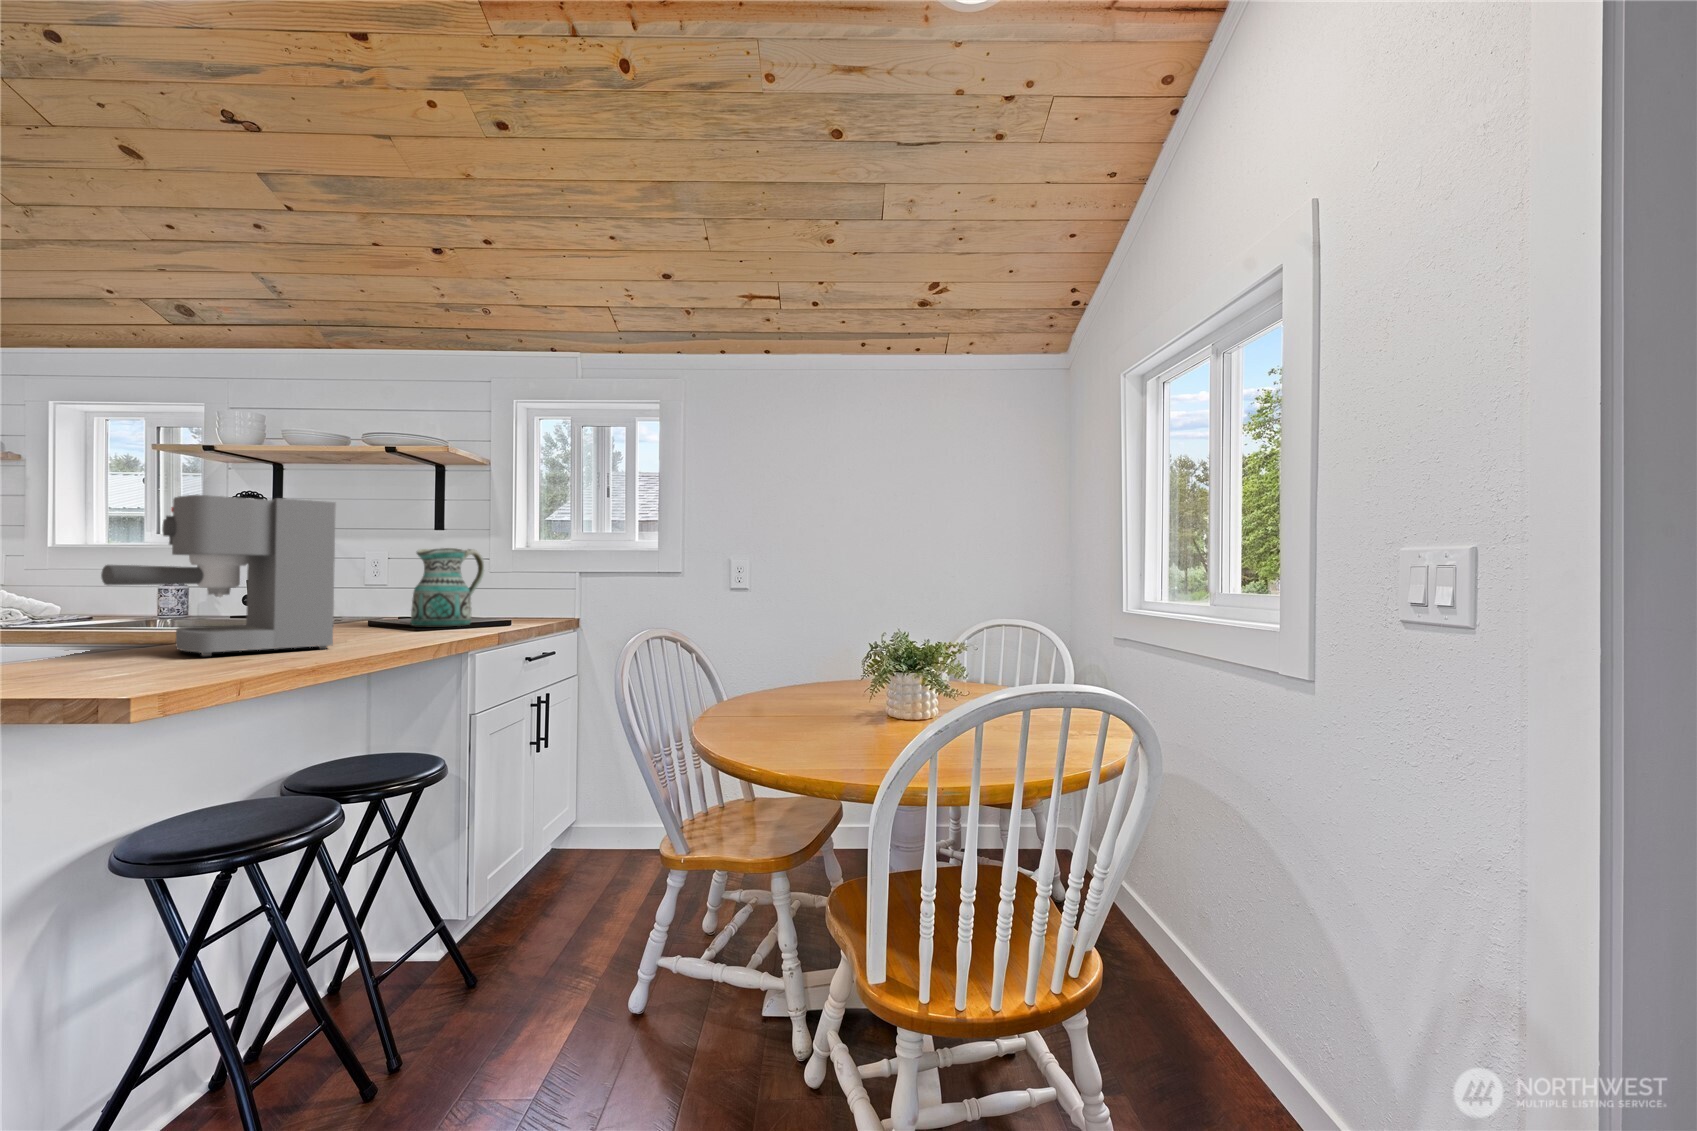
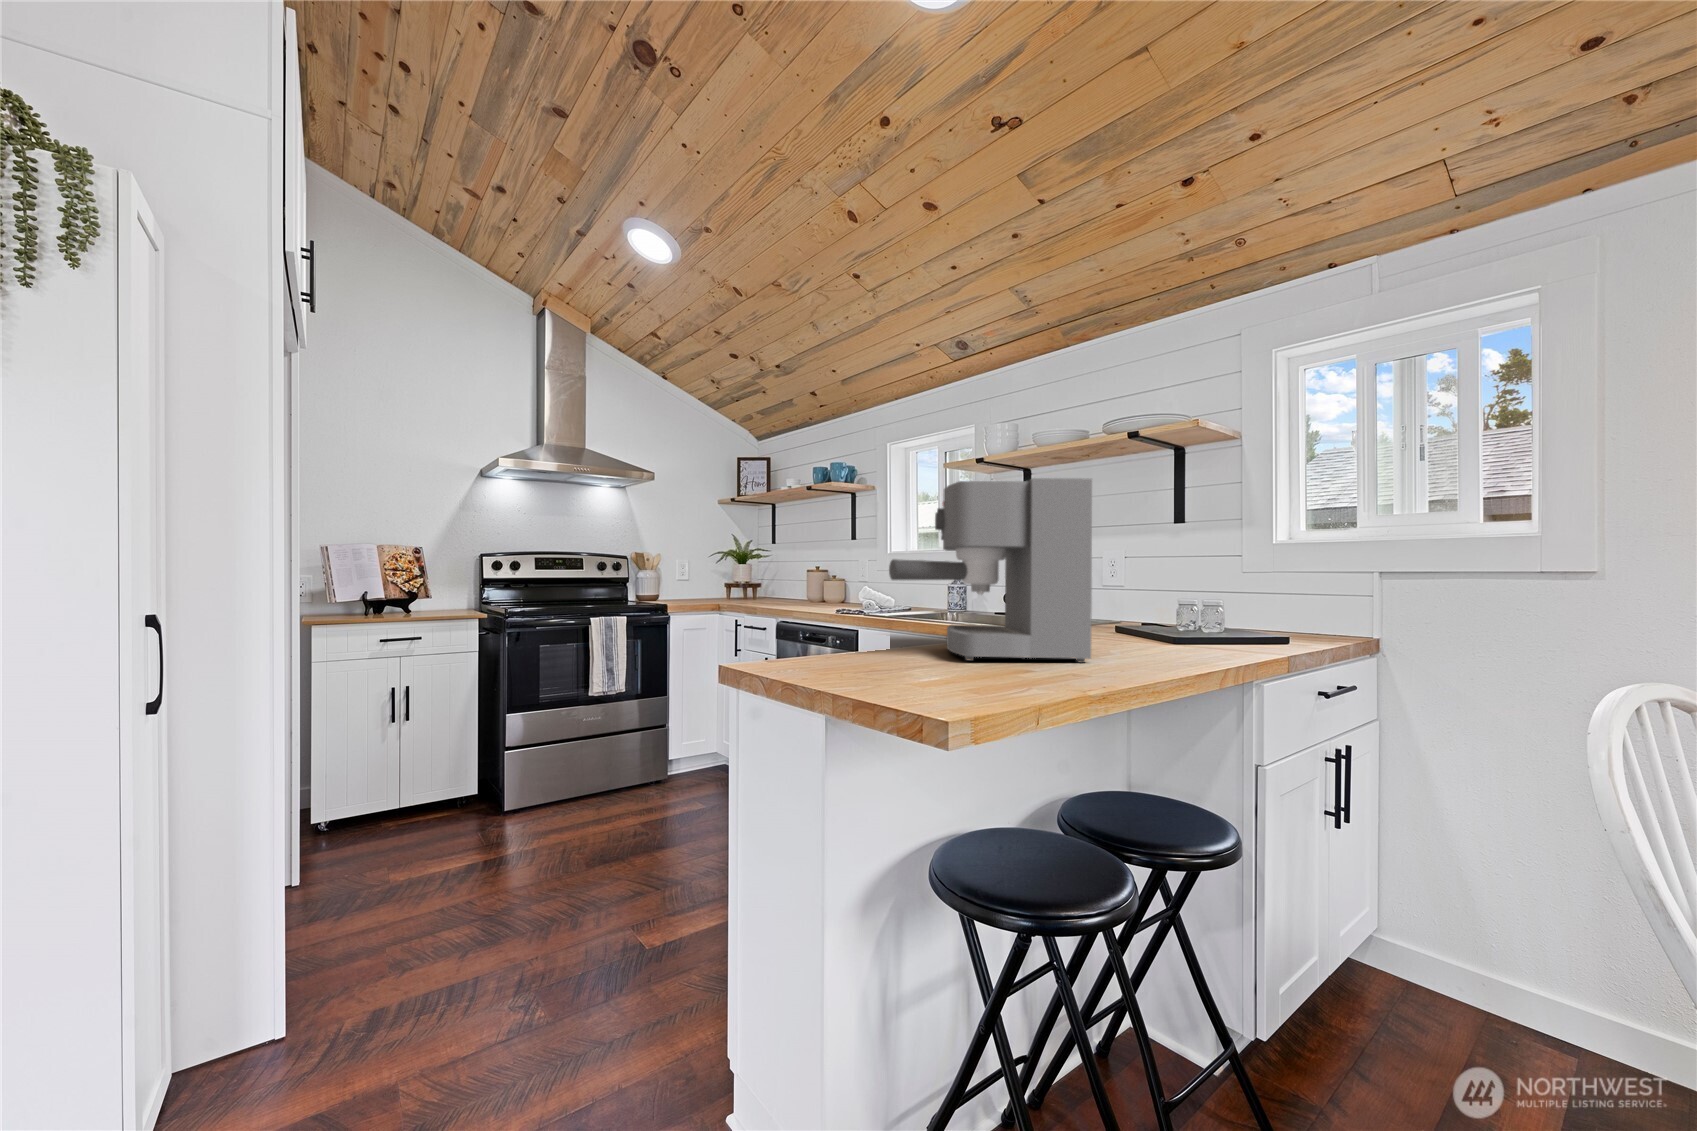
ceramic pitcher: present [411,548,484,626] -> none [1162,539,1251,638]

